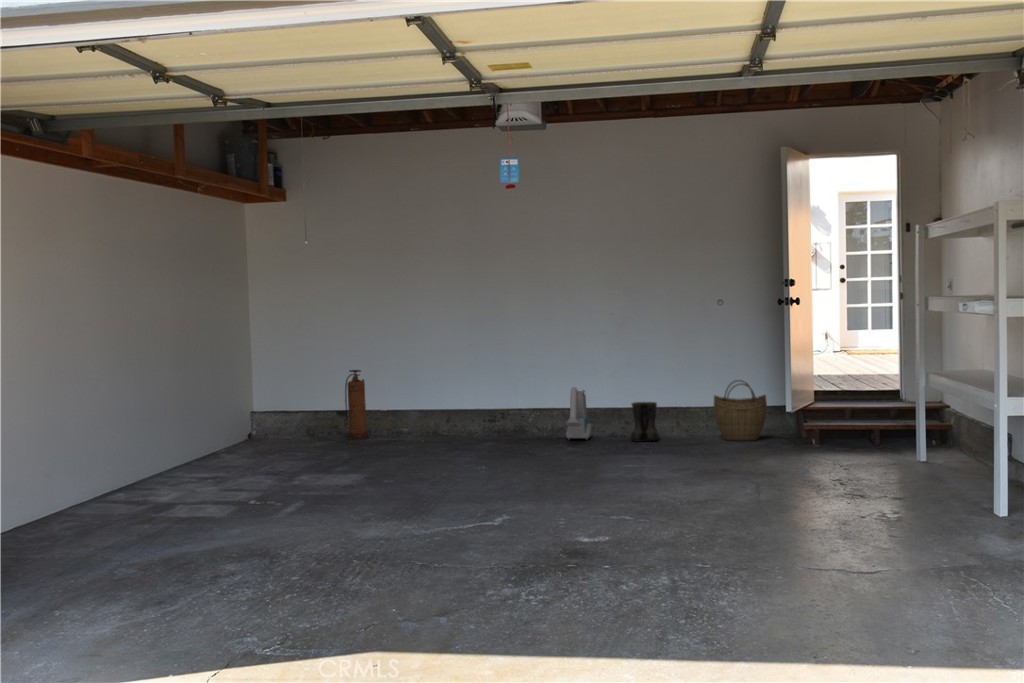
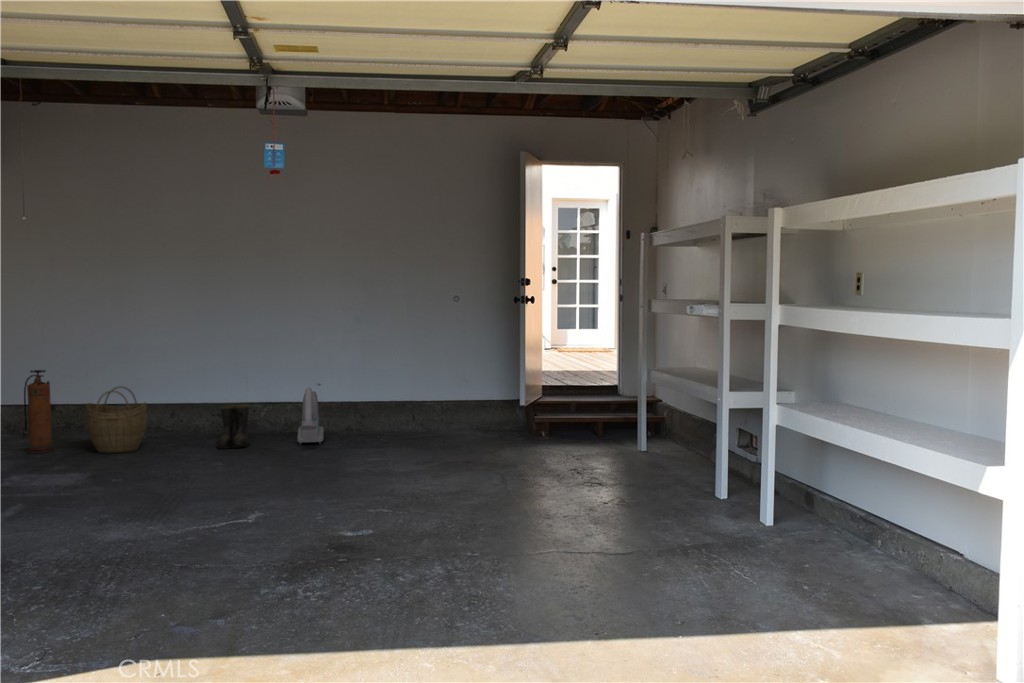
woven basket: present [714,380,767,441] -> present [86,386,147,453]
boots: present [631,402,659,442] -> present [217,405,249,449]

